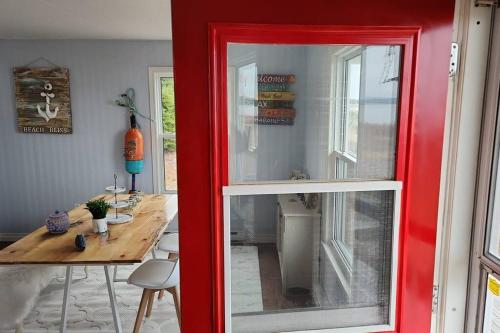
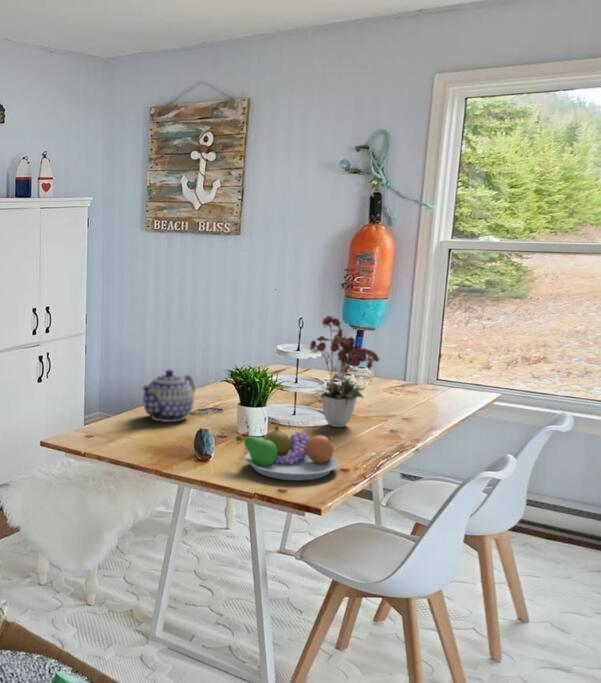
flower arrangement: none [117,177,151,223] -> present [310,316,379,427]
fruit bowl: none [96,229,139,251] -> present [236,425,339,480]

